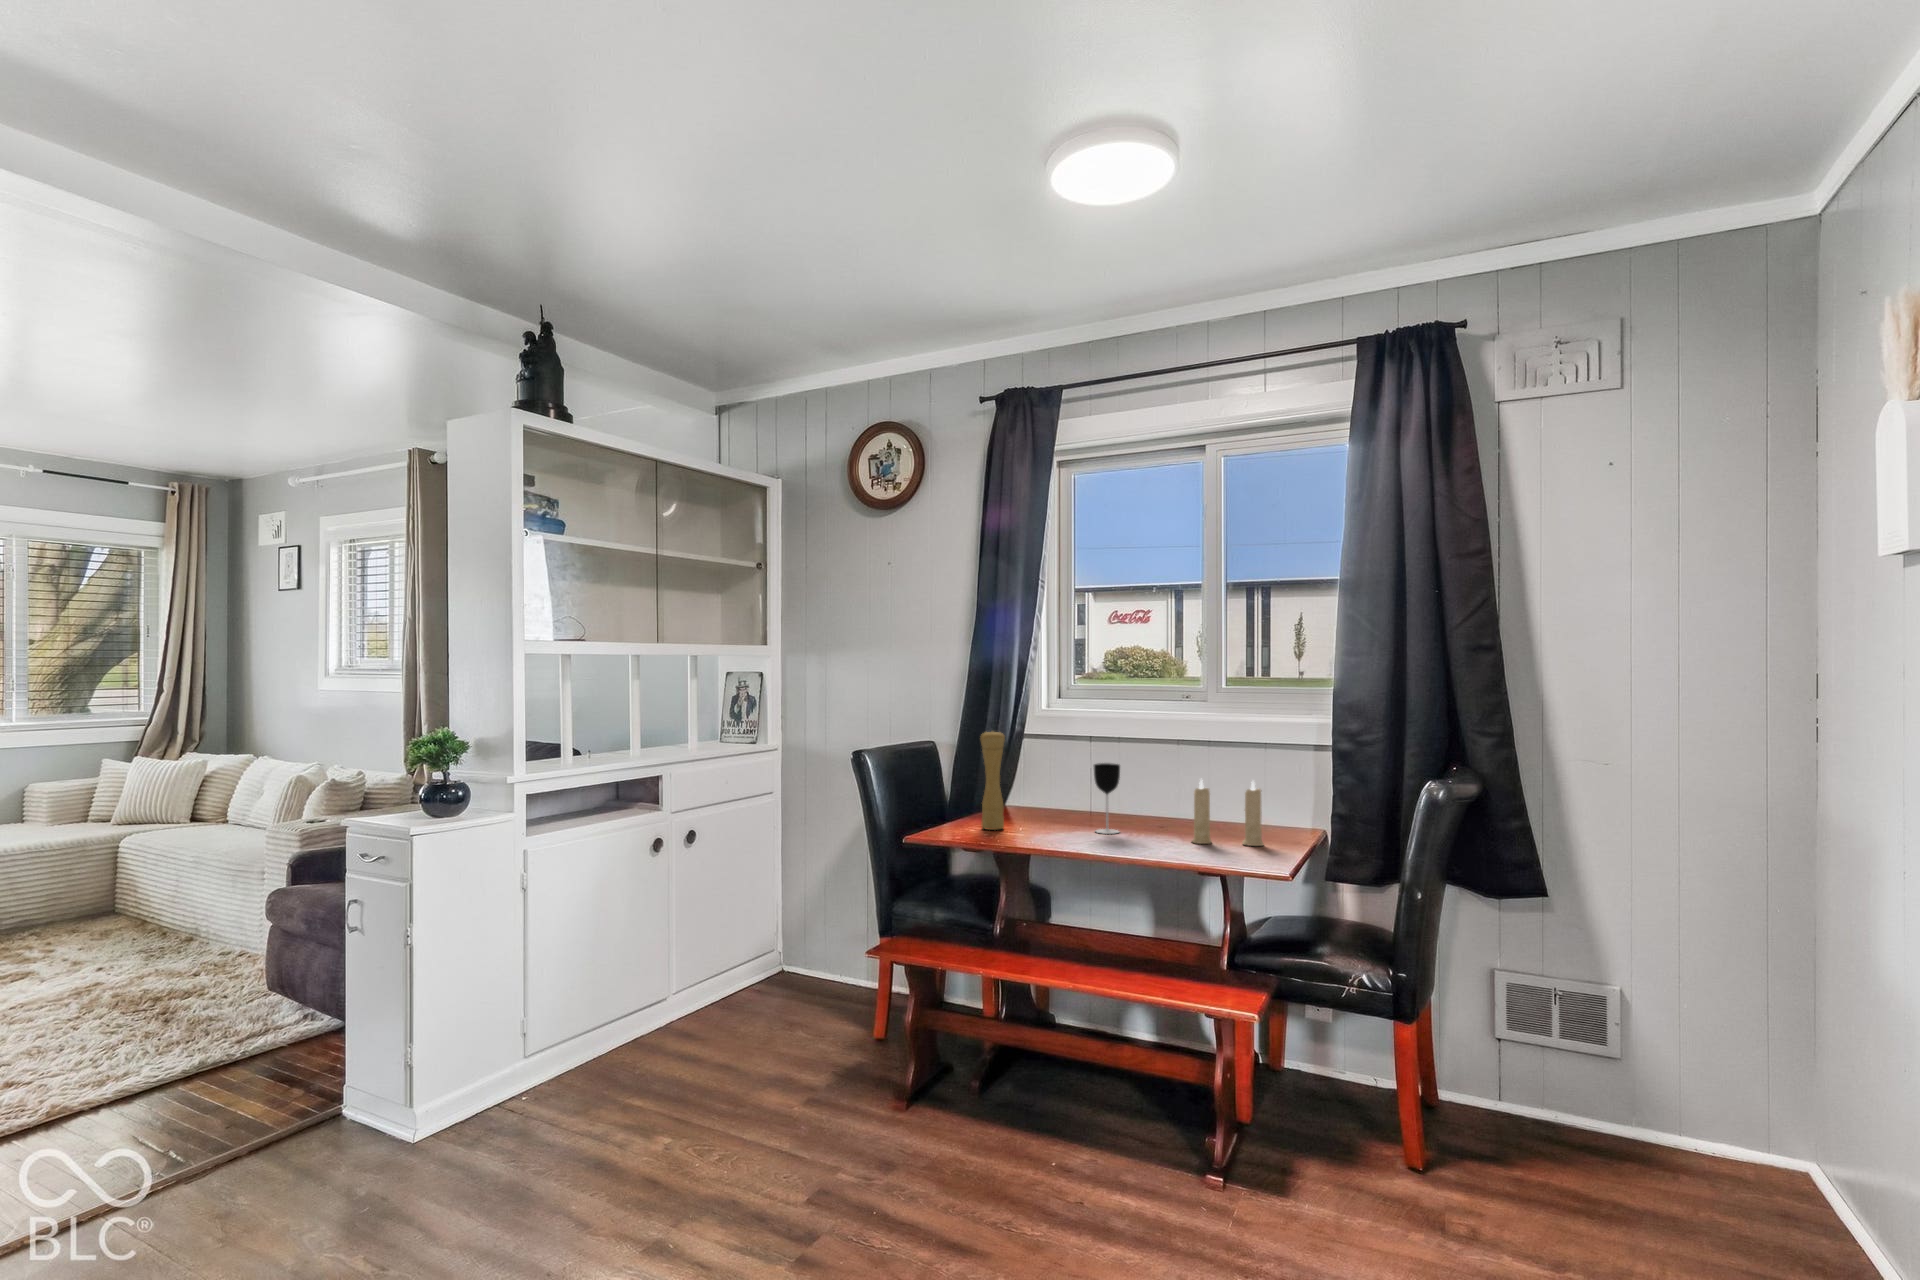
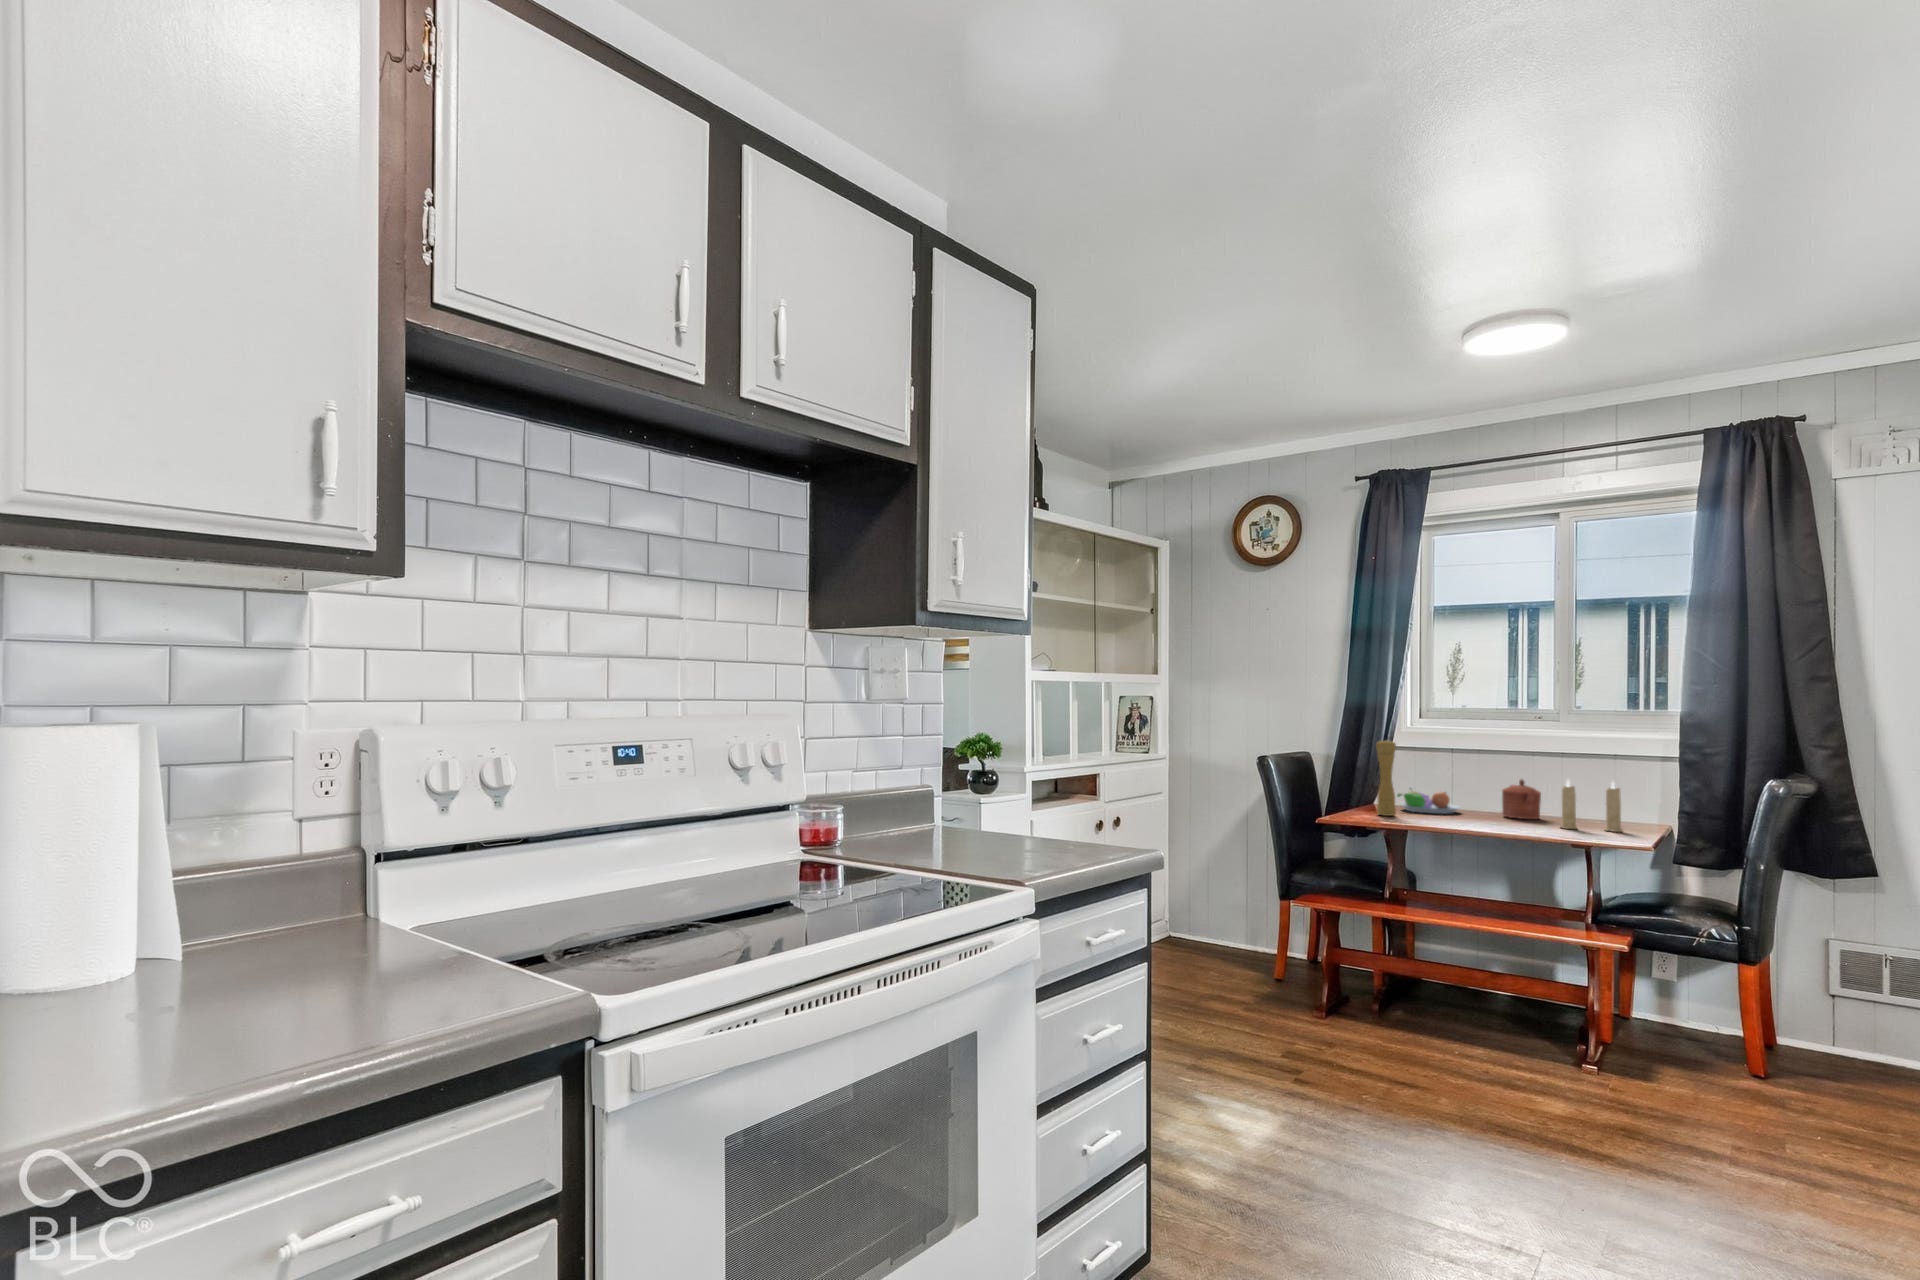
wine glass: present [1094,763,1120,834] -> none [1471,767,1494,821]
teapot: none [1136,775,1180,827] -> present [1502,779,1541,819]
fruit bowl: none [1015,787,1091,822] -> present [1397,790,1460,814]

